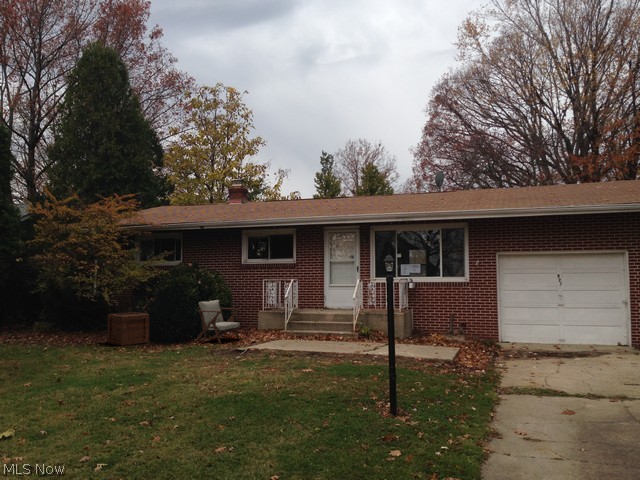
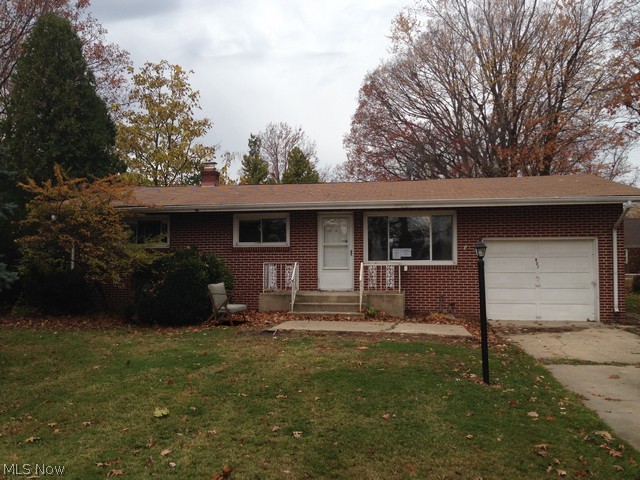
wooden crate: present [107,312,149,346] -> none [113,296,157,330]

